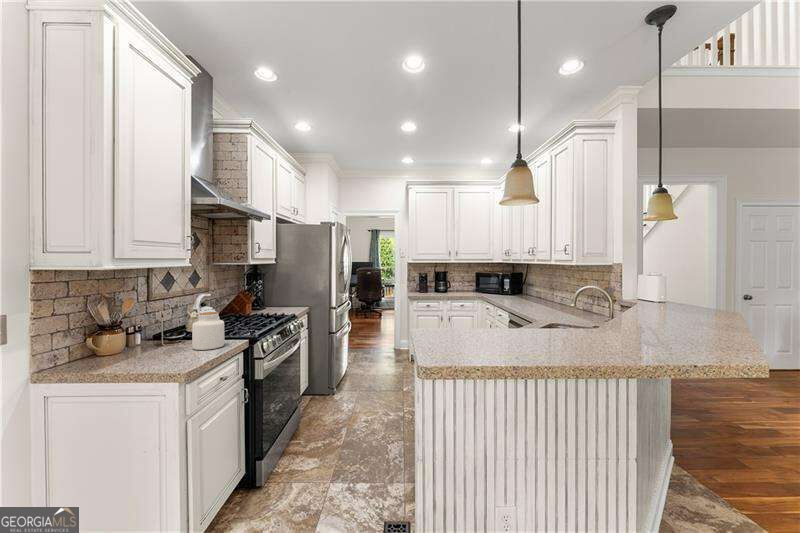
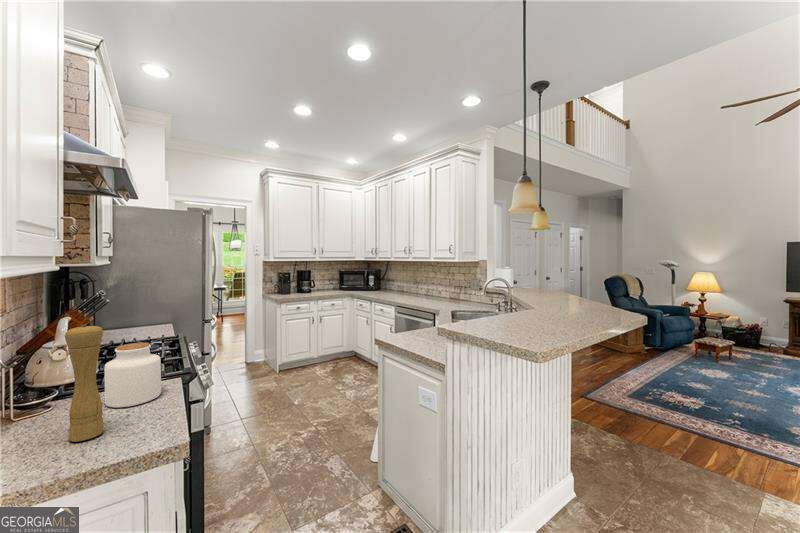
pepper mill: none [153,295,173,361] -> present [65,325,104,442]

